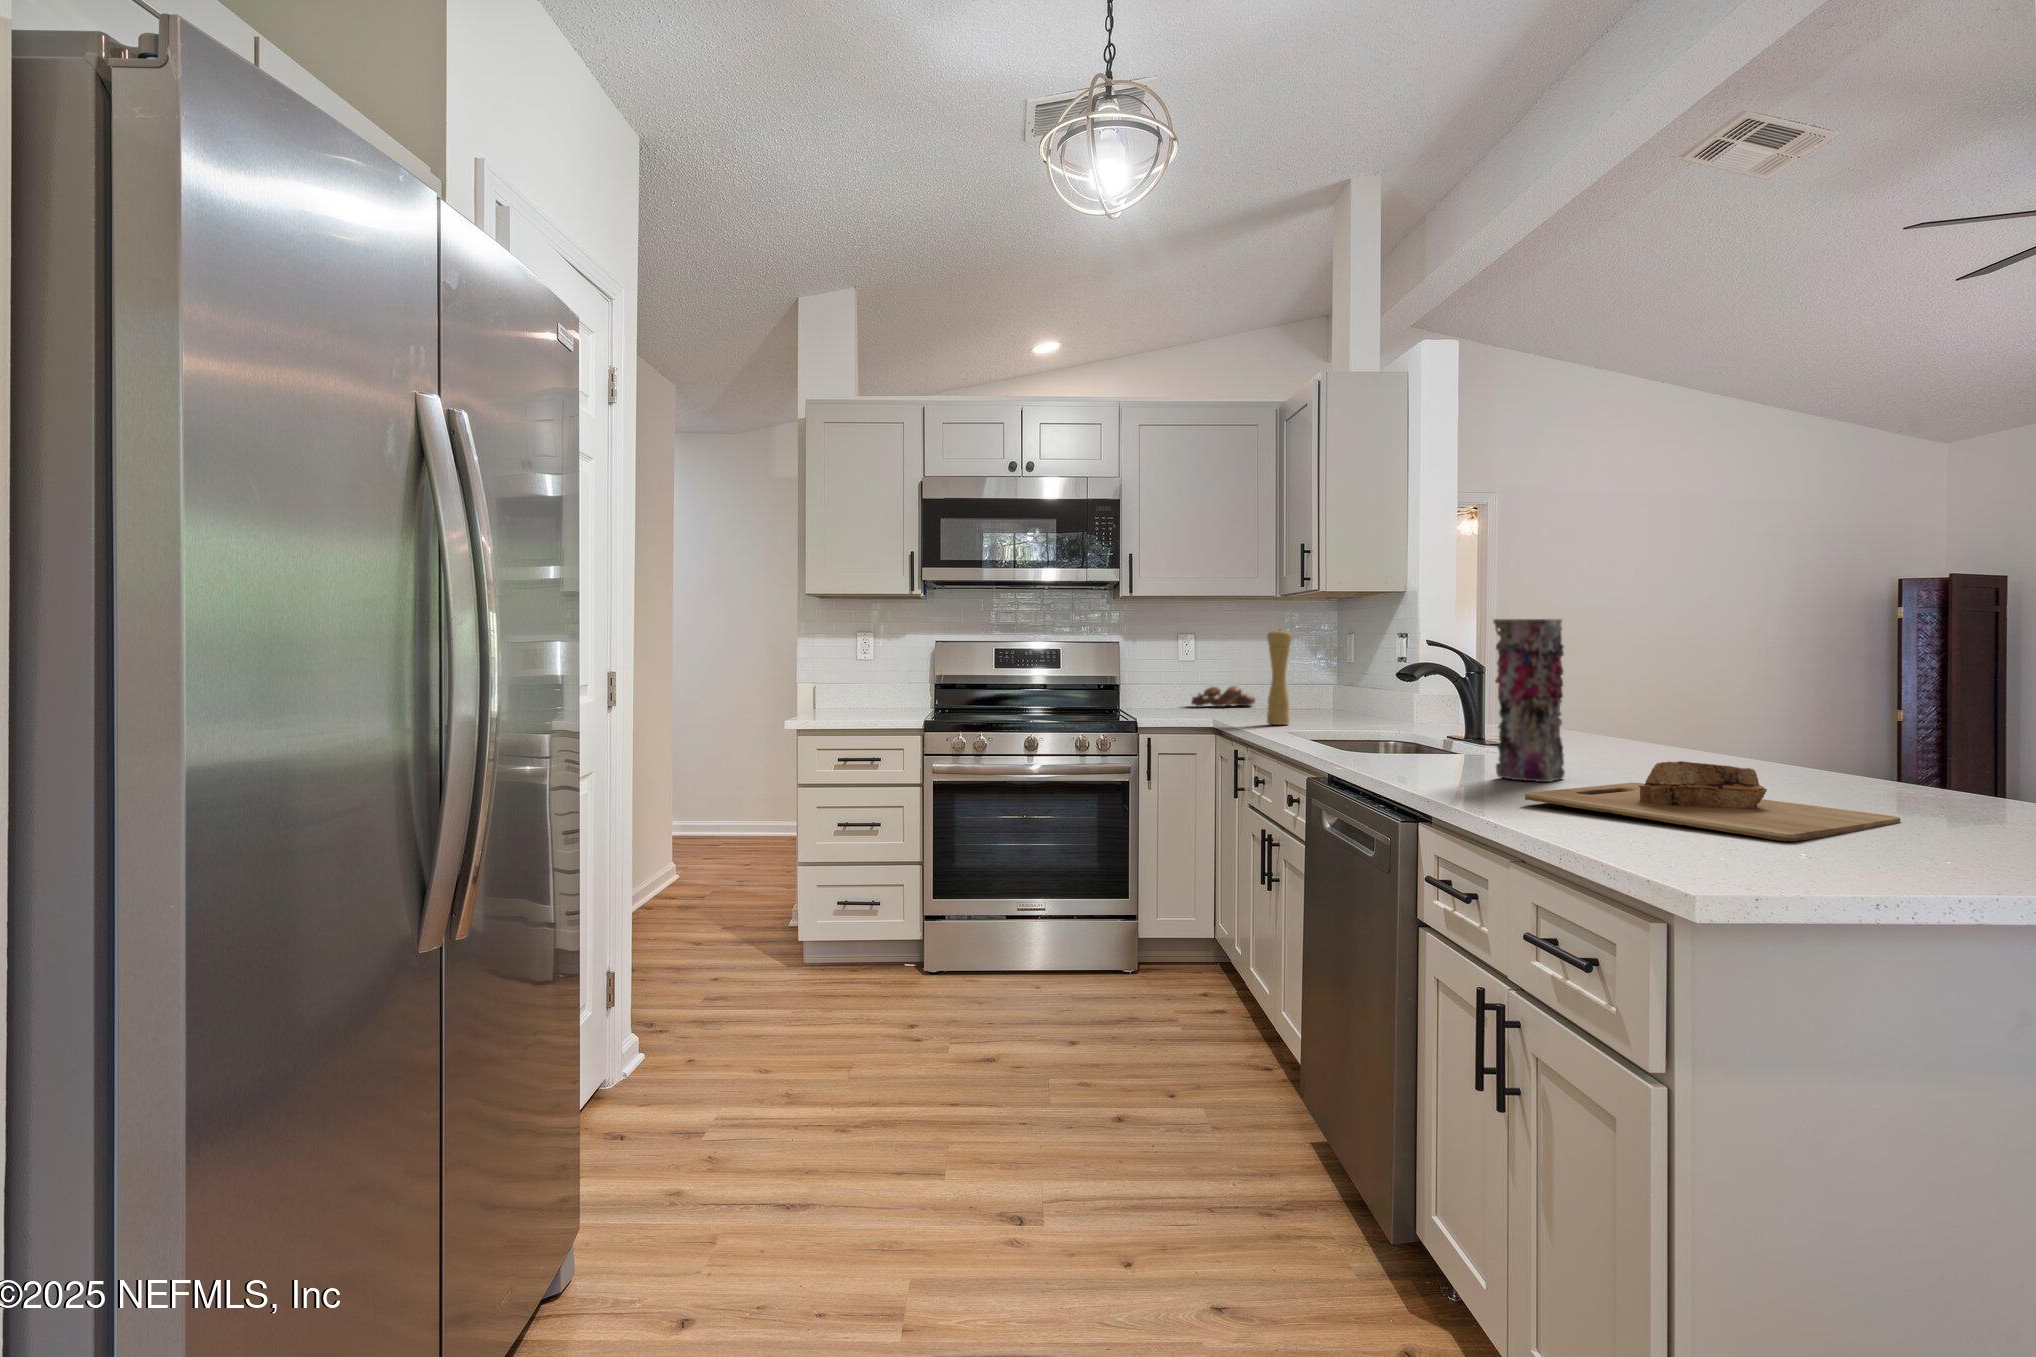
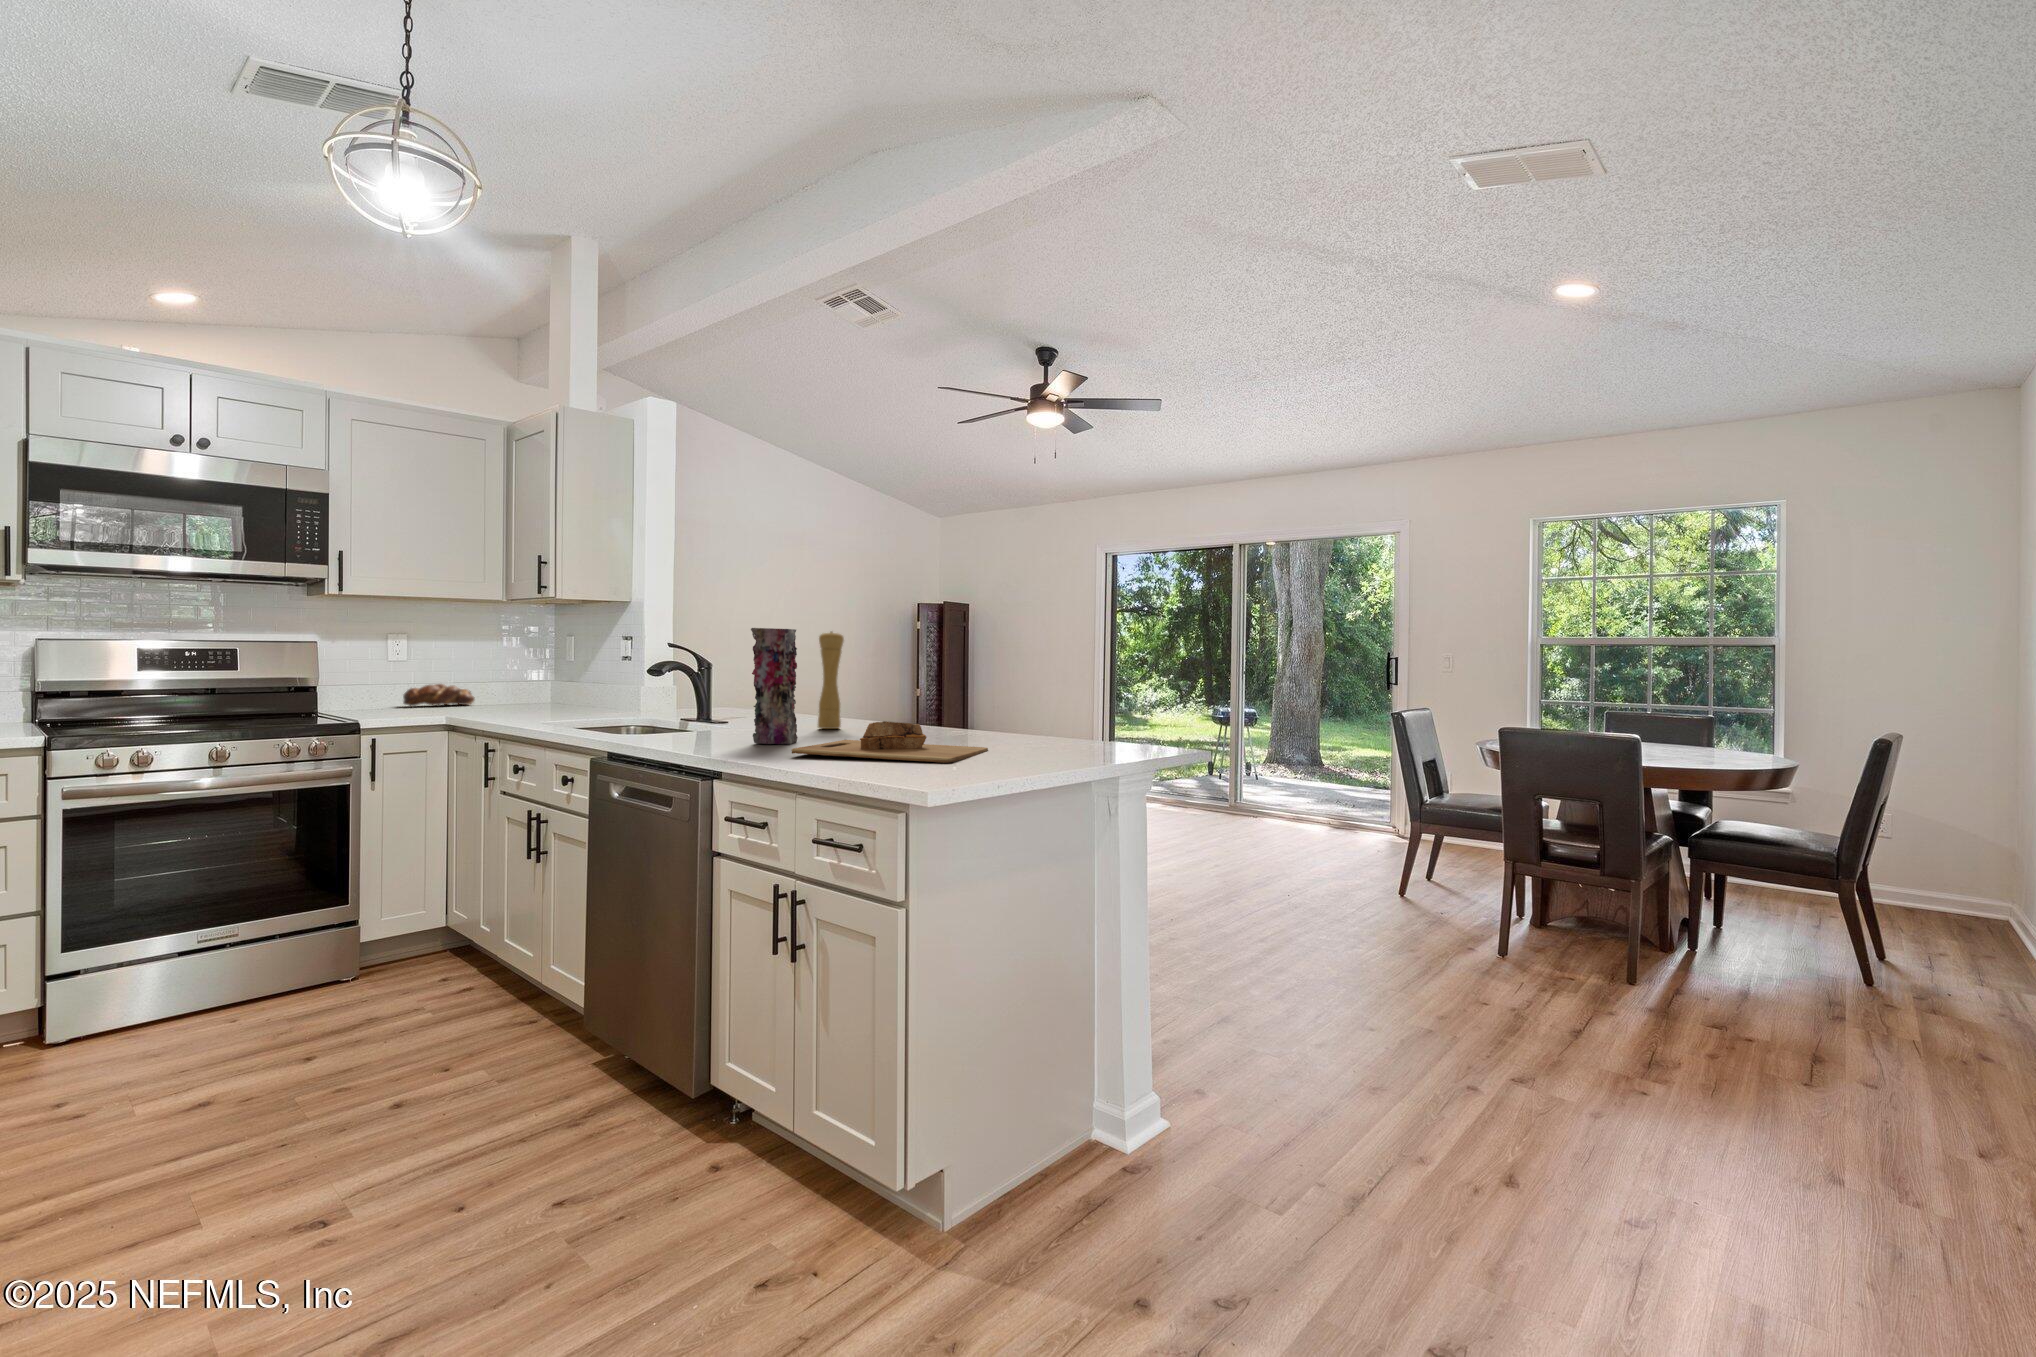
pepper mill: present [1267,629,1292,725] -> present [818,632,844,729]

